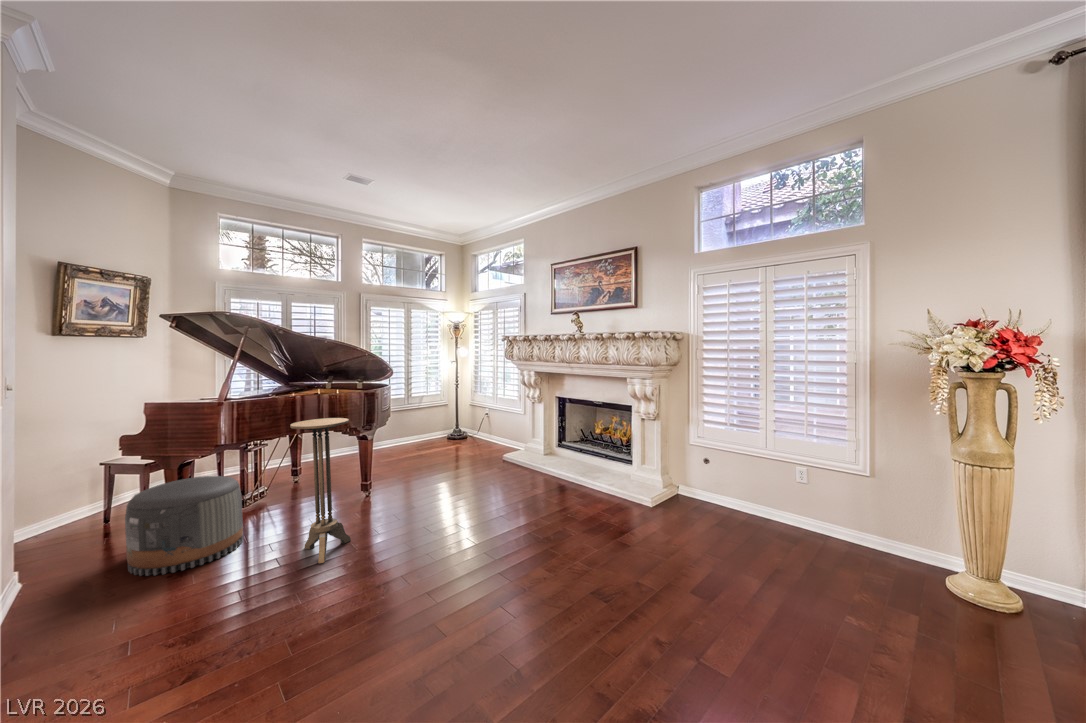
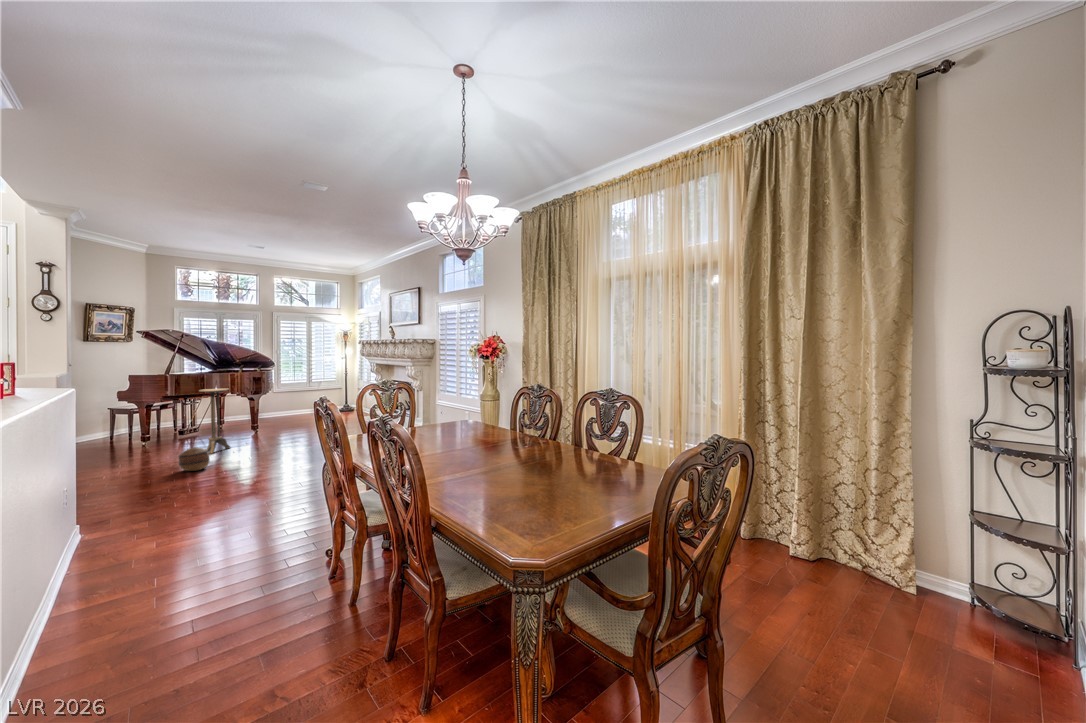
pouf: present [125,476,243,576] -> none [123,416,179,455]
basket: none [274,585,350,662] -> present [178,447,209,471]

